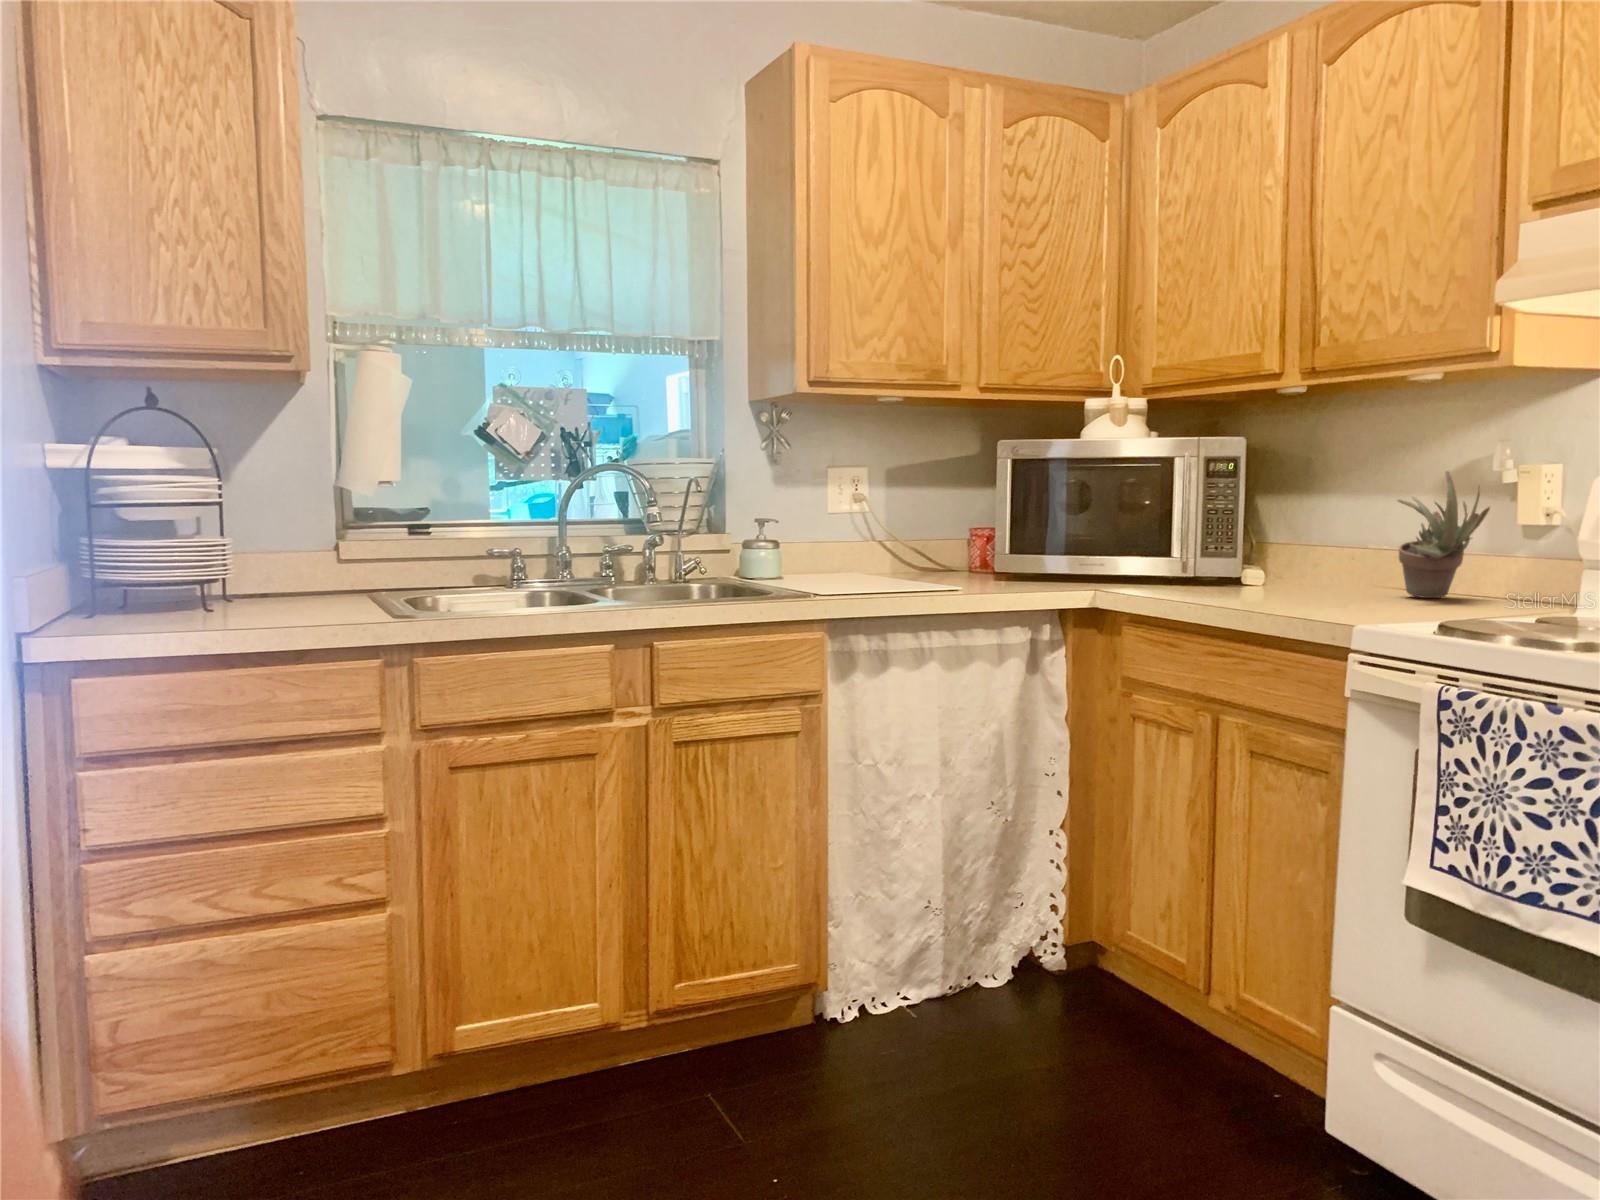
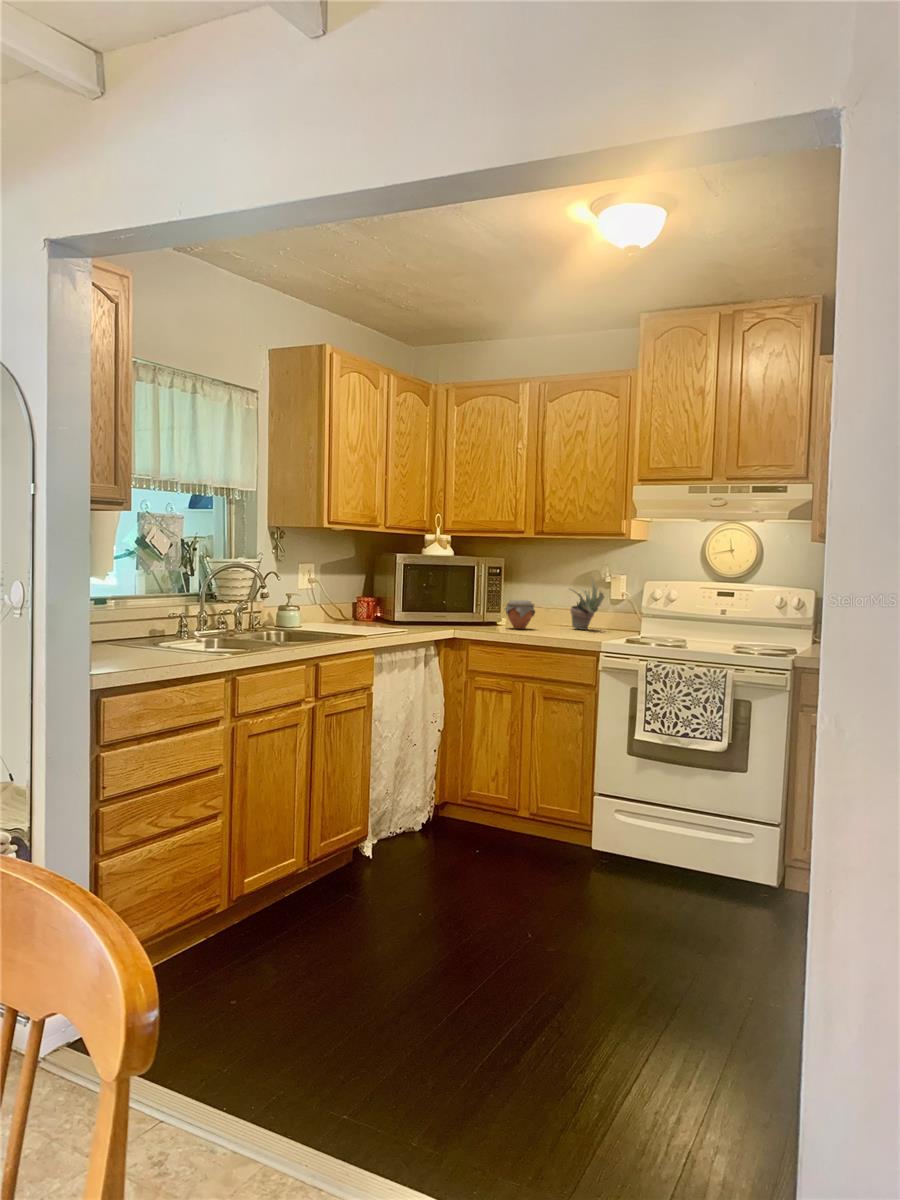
jar: none [1221,528,1291,594] -> present [504,600,535,629]

